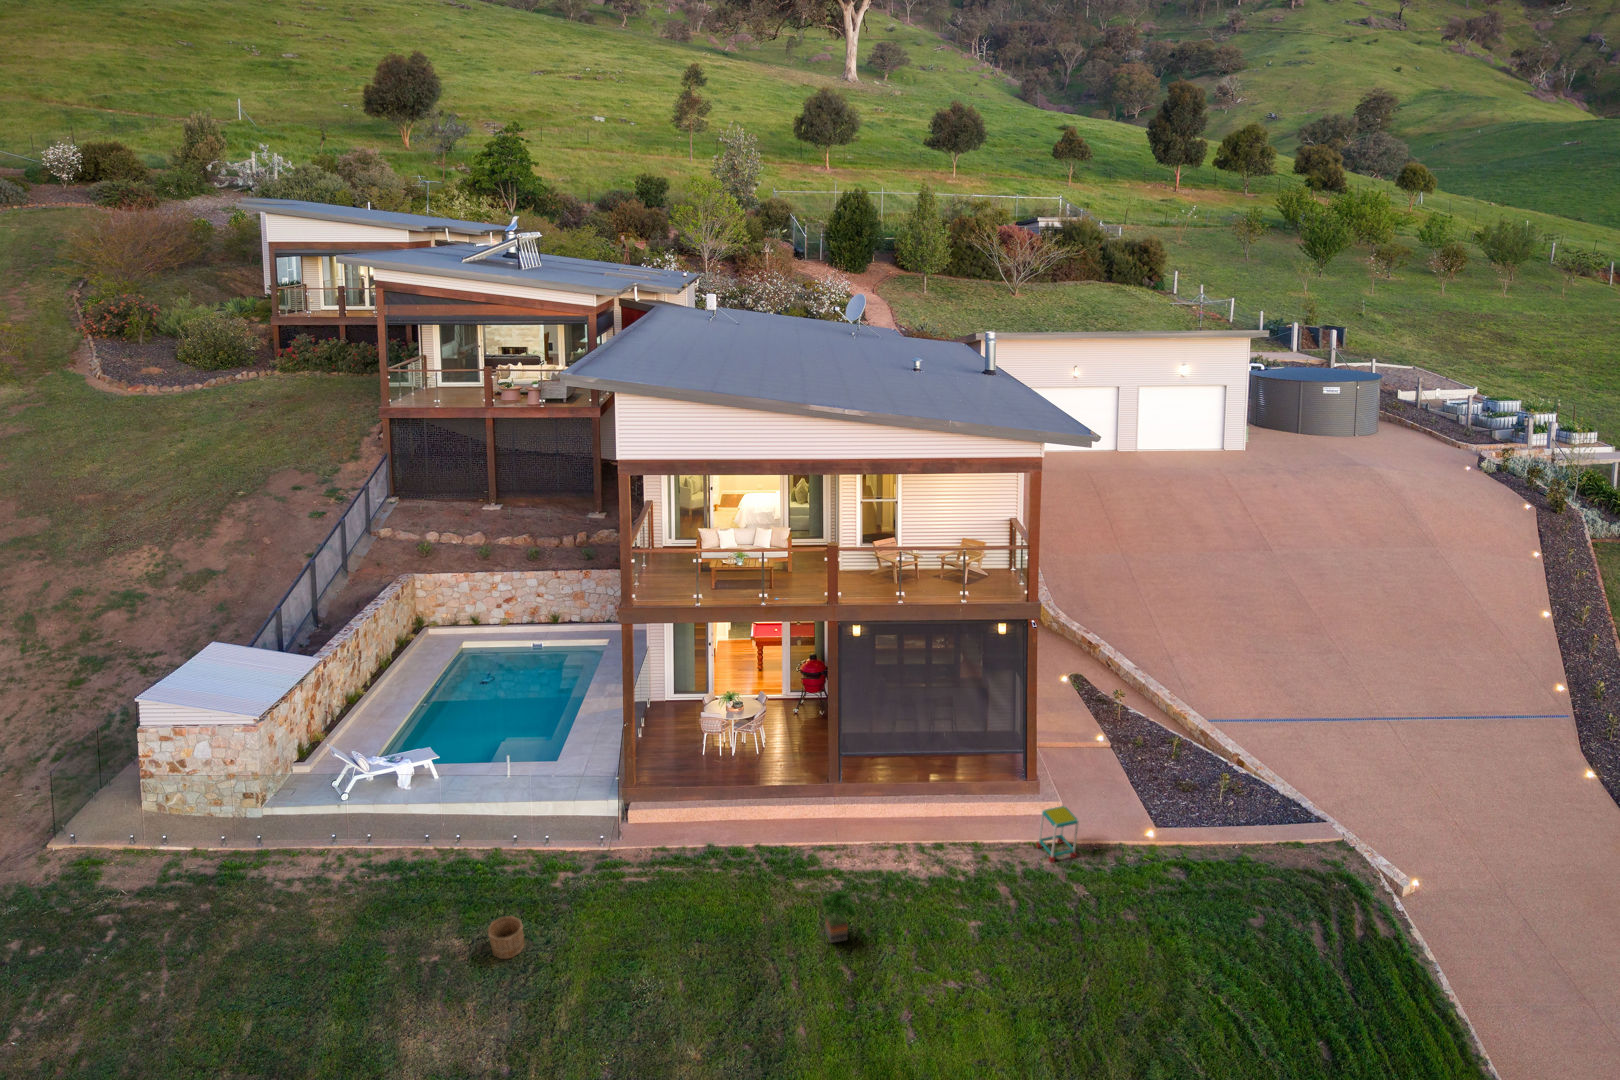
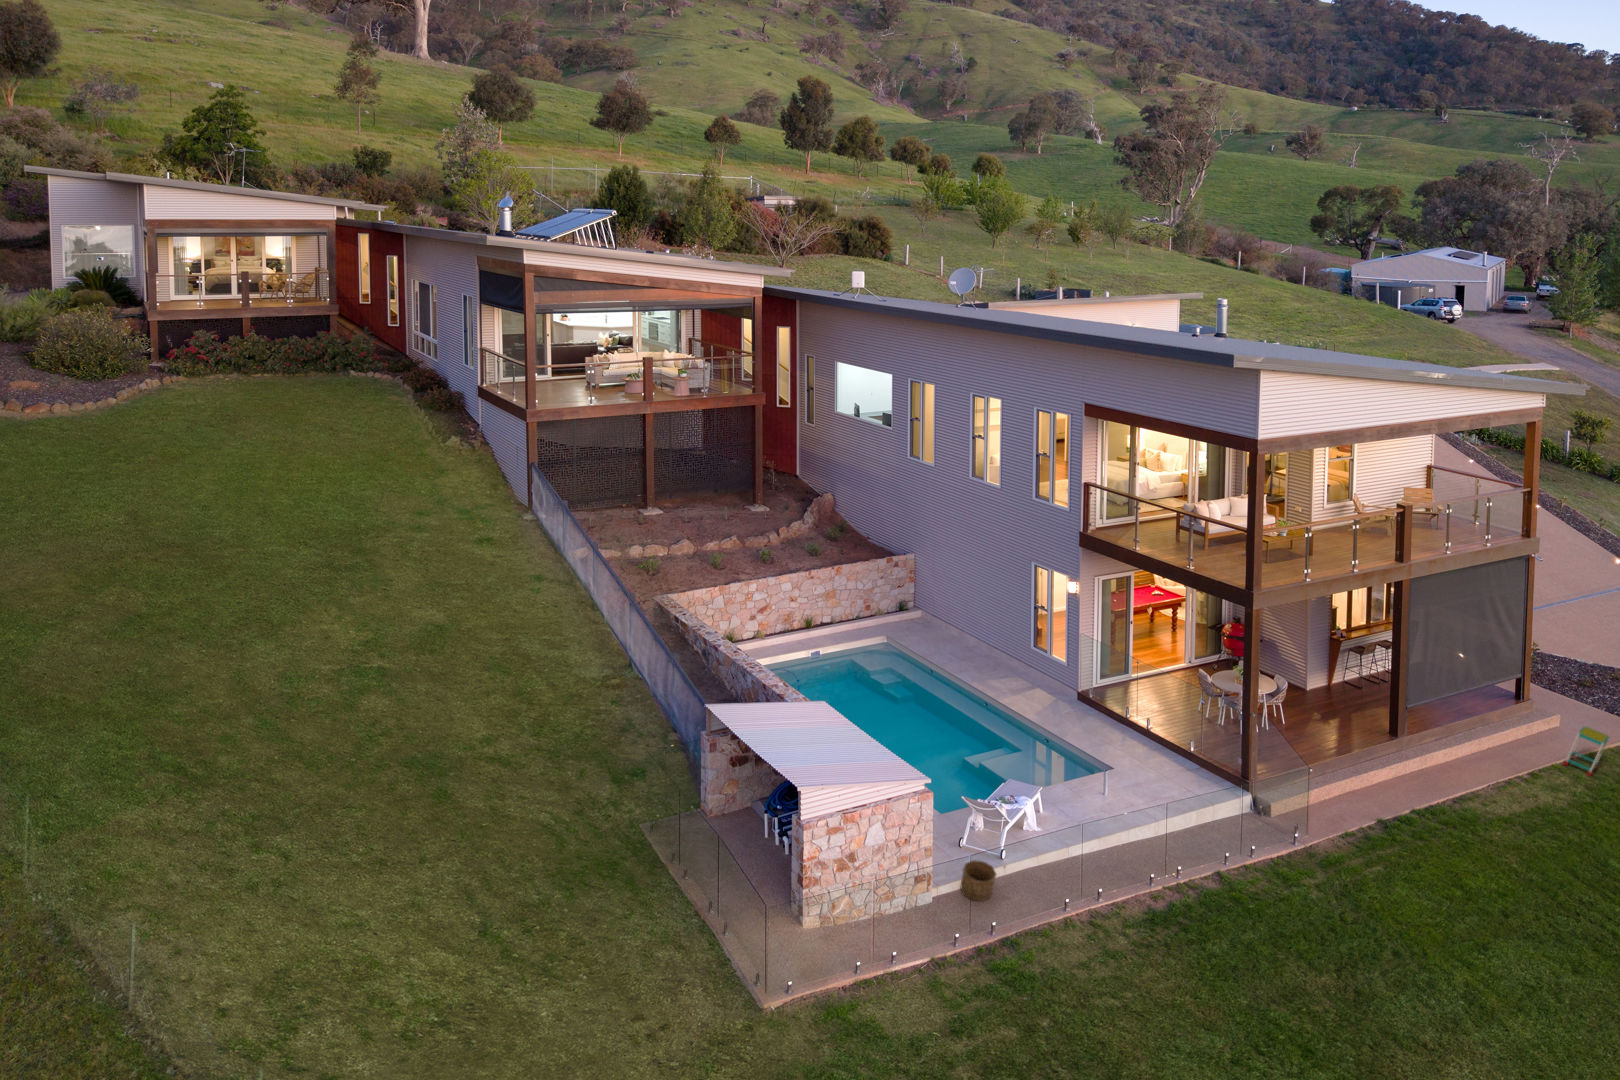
potted tree: present [822,891,856,943] -> none [1553,836,1598,885]
wooden bucket: present [487,916,524,959] -> present [961,860,996,901]

